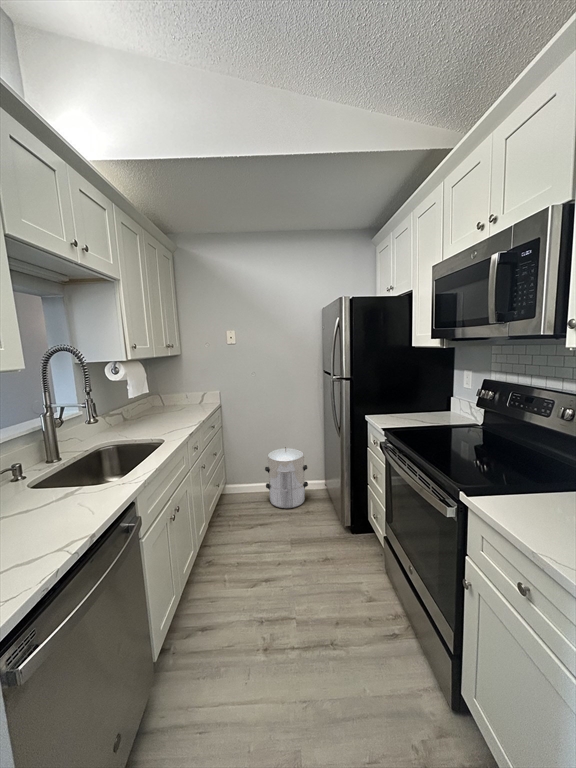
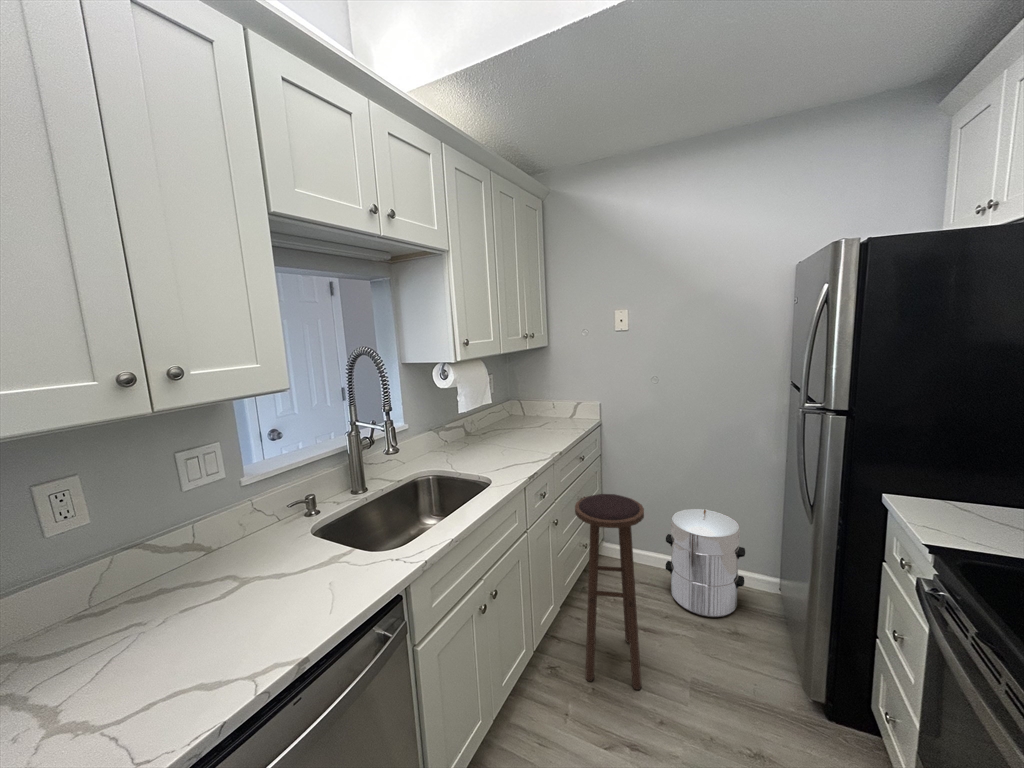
stool: none [217,441,264,560] -> present [575,494,644,690]

